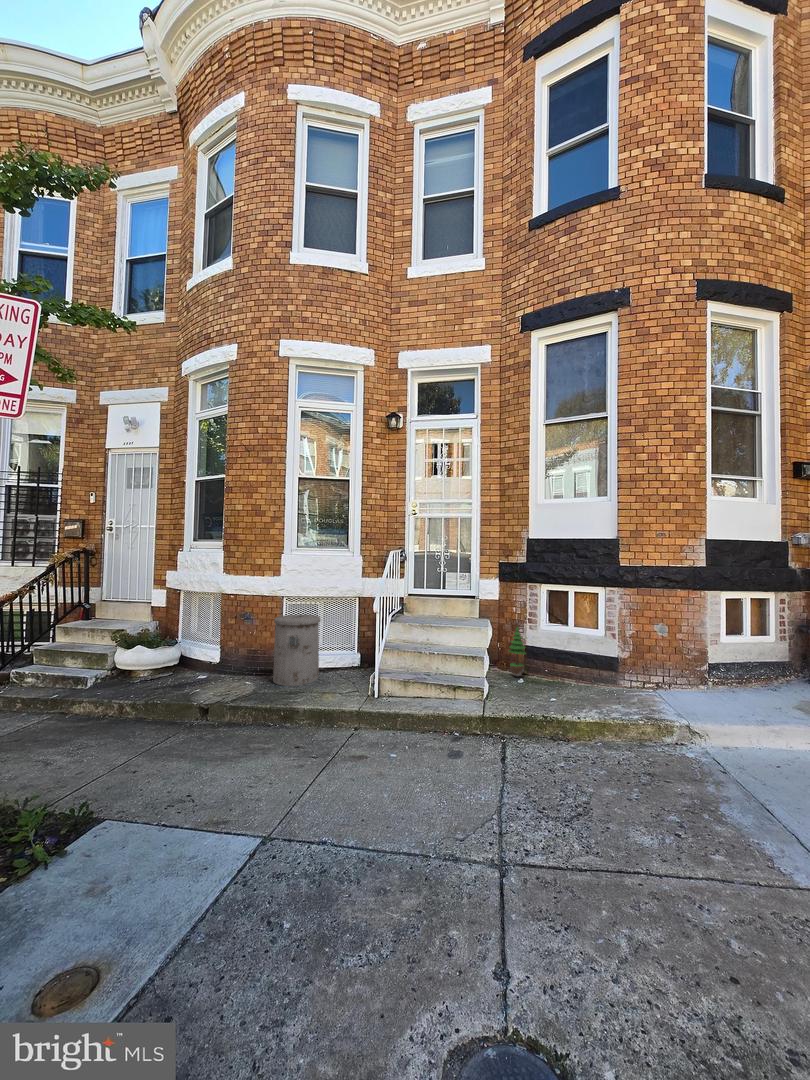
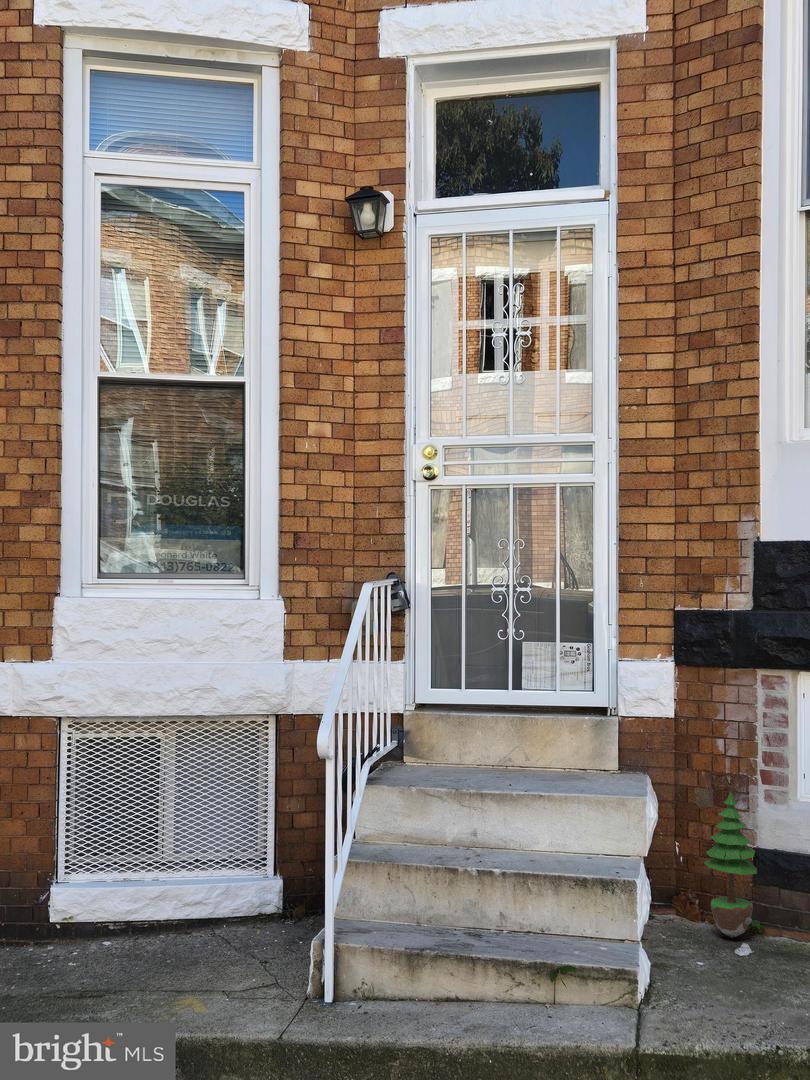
trash can: present [273,614,320,686] -> none [33,766,168,976]

